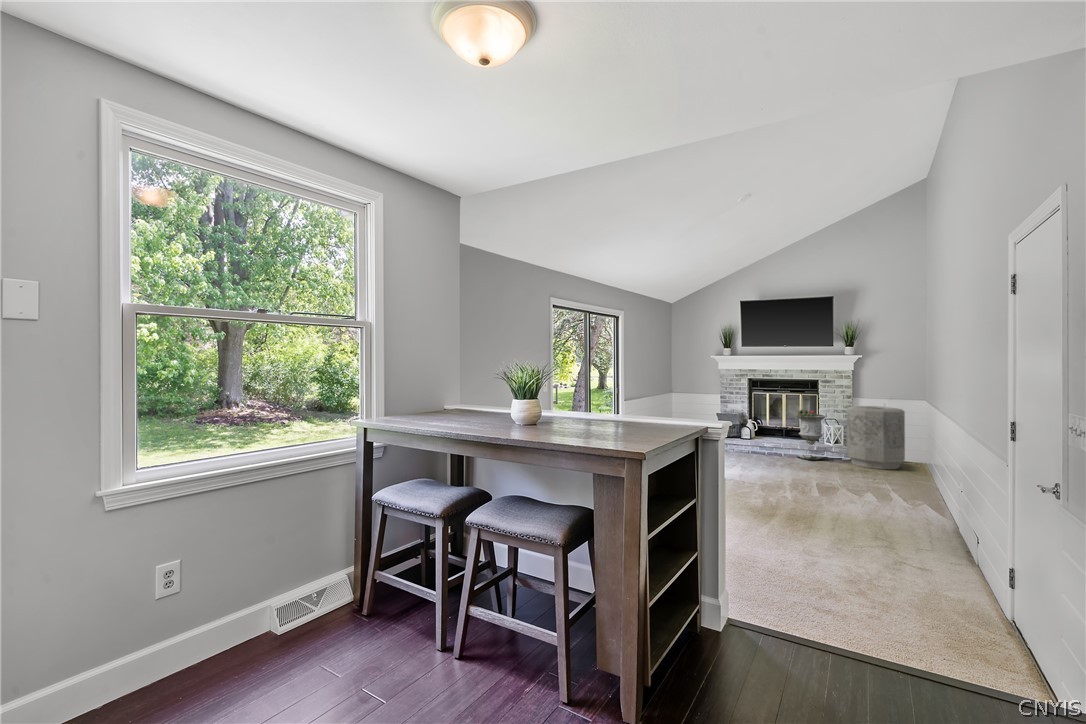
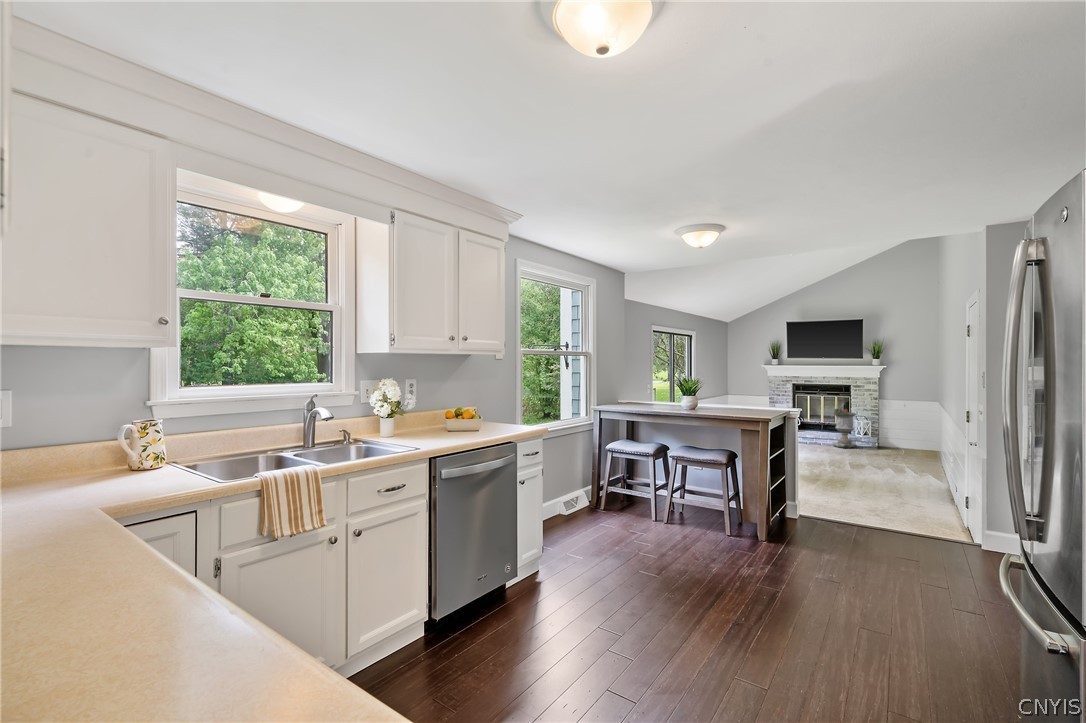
trash can: present [847,406,905,469] -> none [873,406,918,454]

